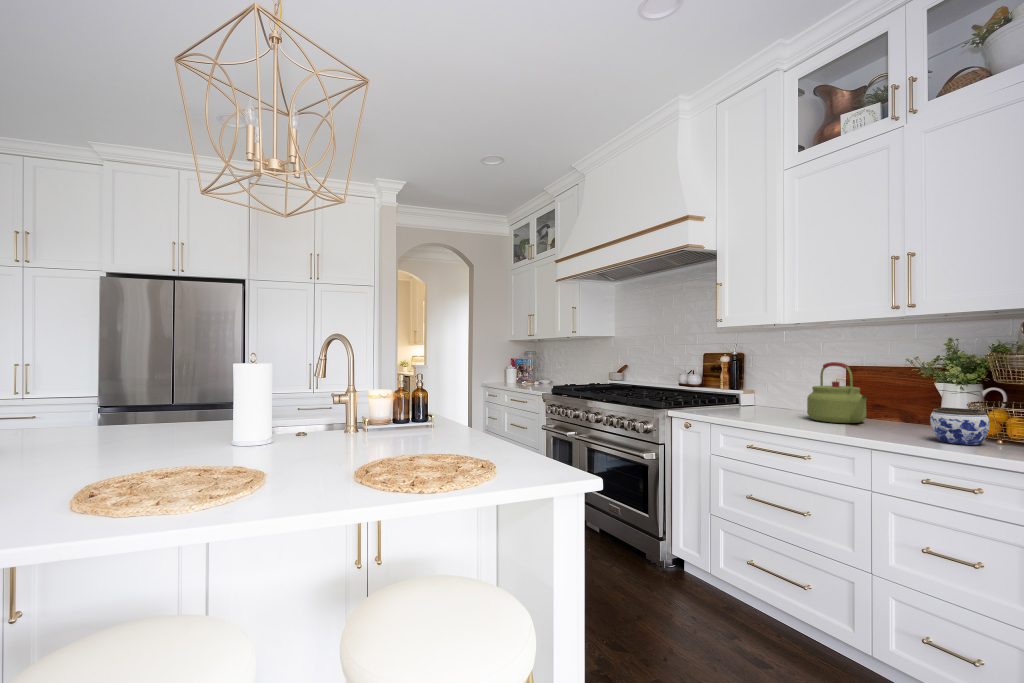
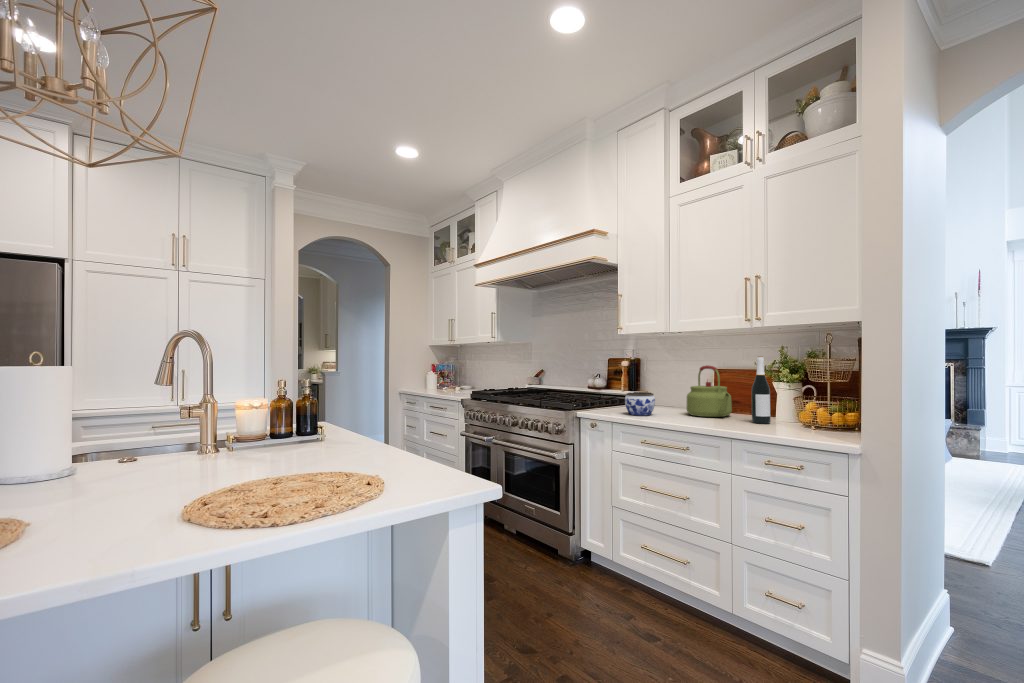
wine bottle: none [900,351,927,434] -> present [751,356,771,424]
jar: present [930,407,990,445] -> present [625,392,655,416]

